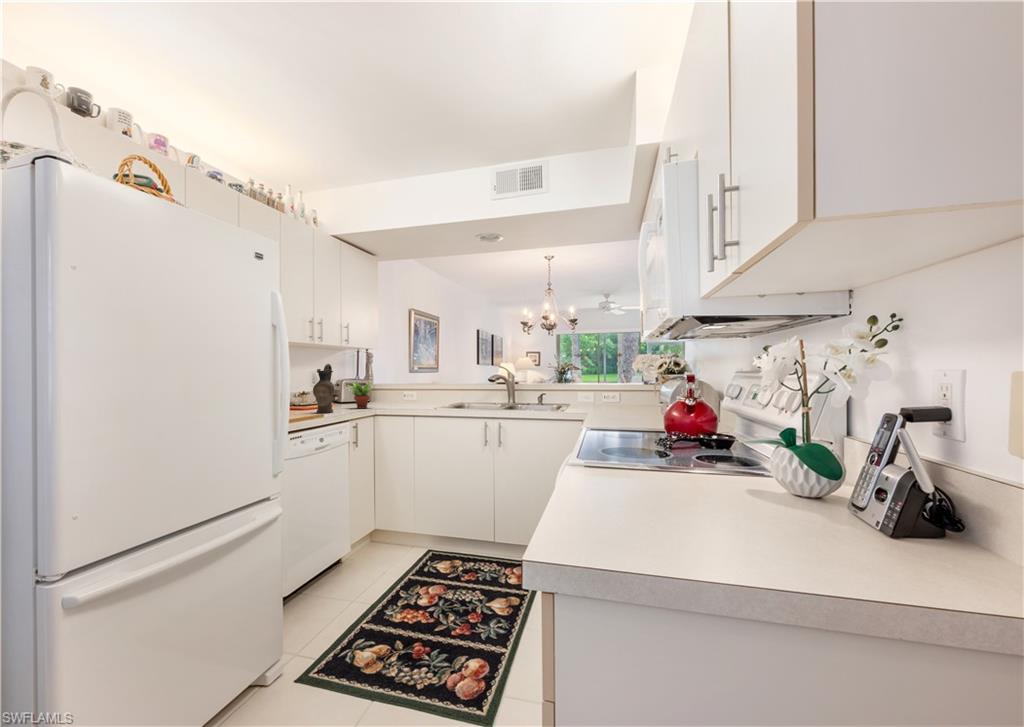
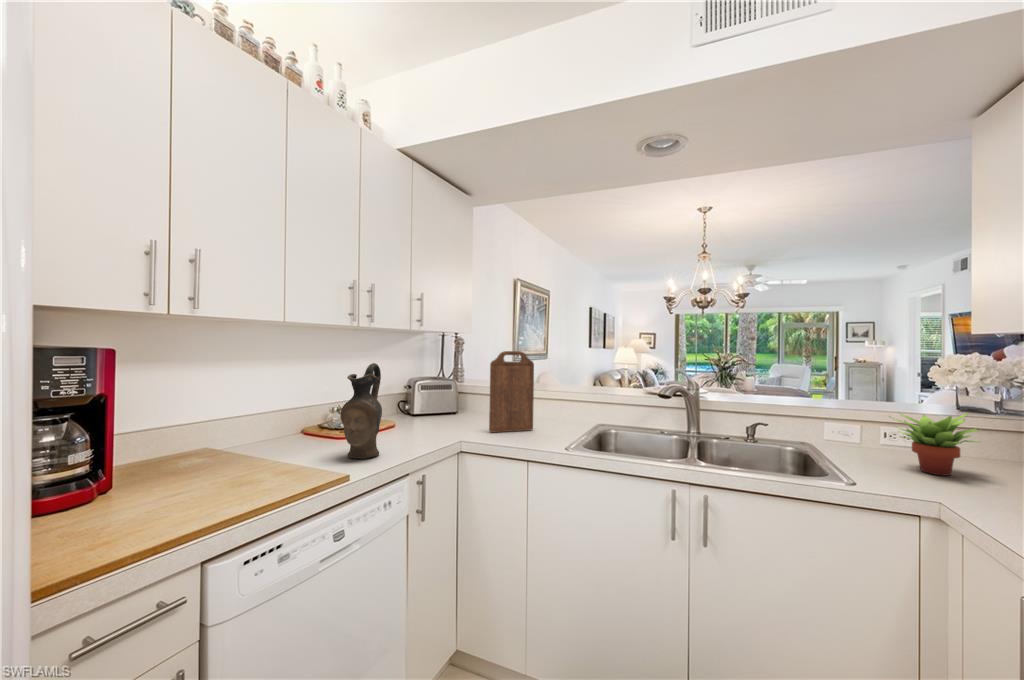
cutting board: none [393,359,420,407] -> present [489,351,534,433]
succulent plant: present [348,382,373,408] -> present [892,412,977,476]

